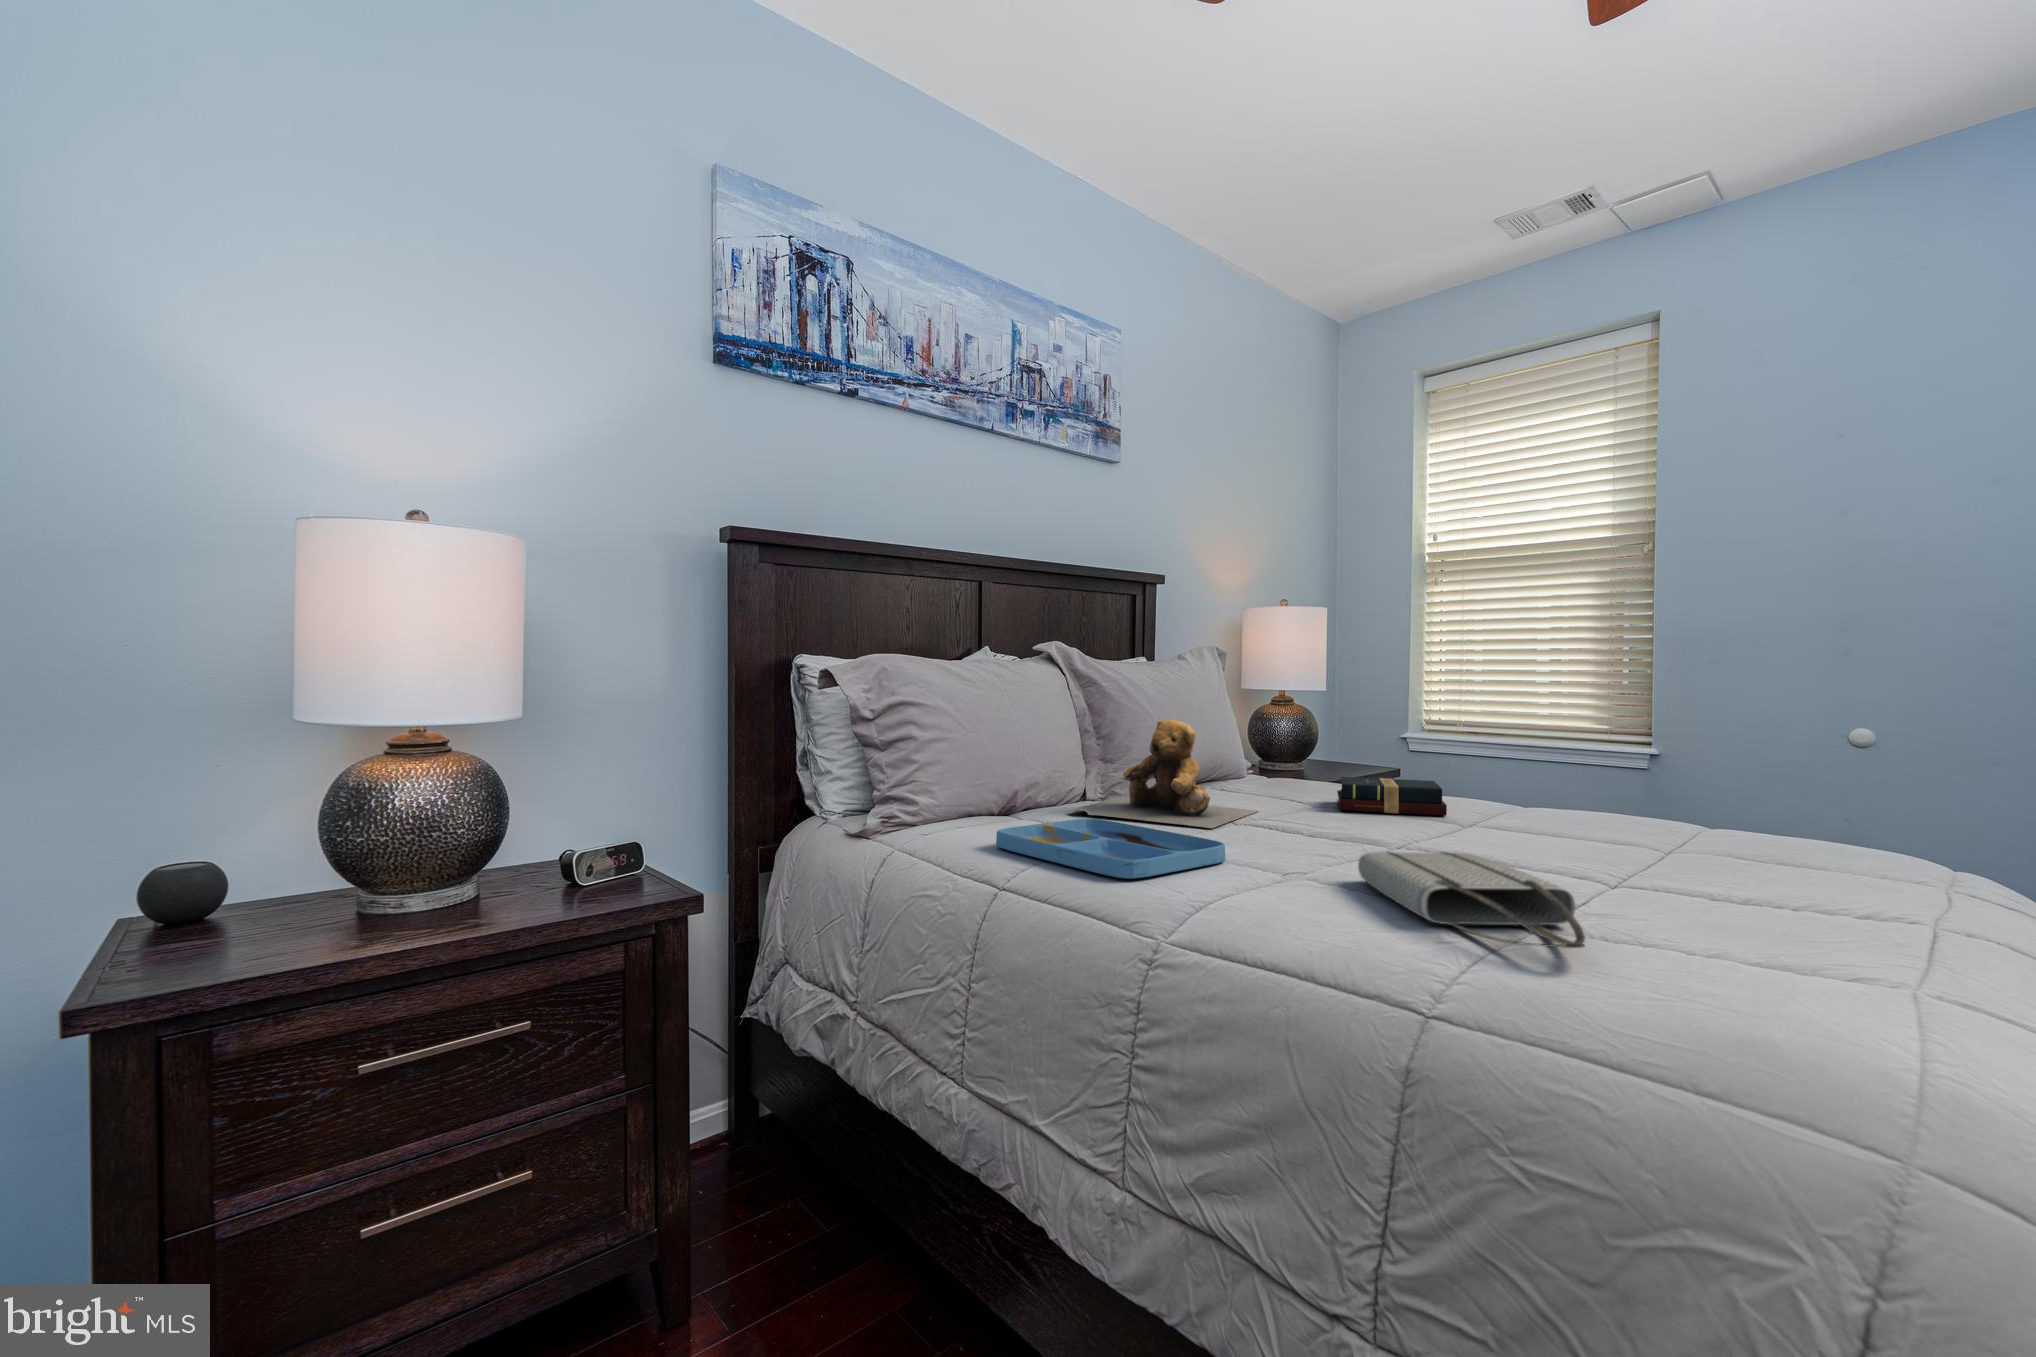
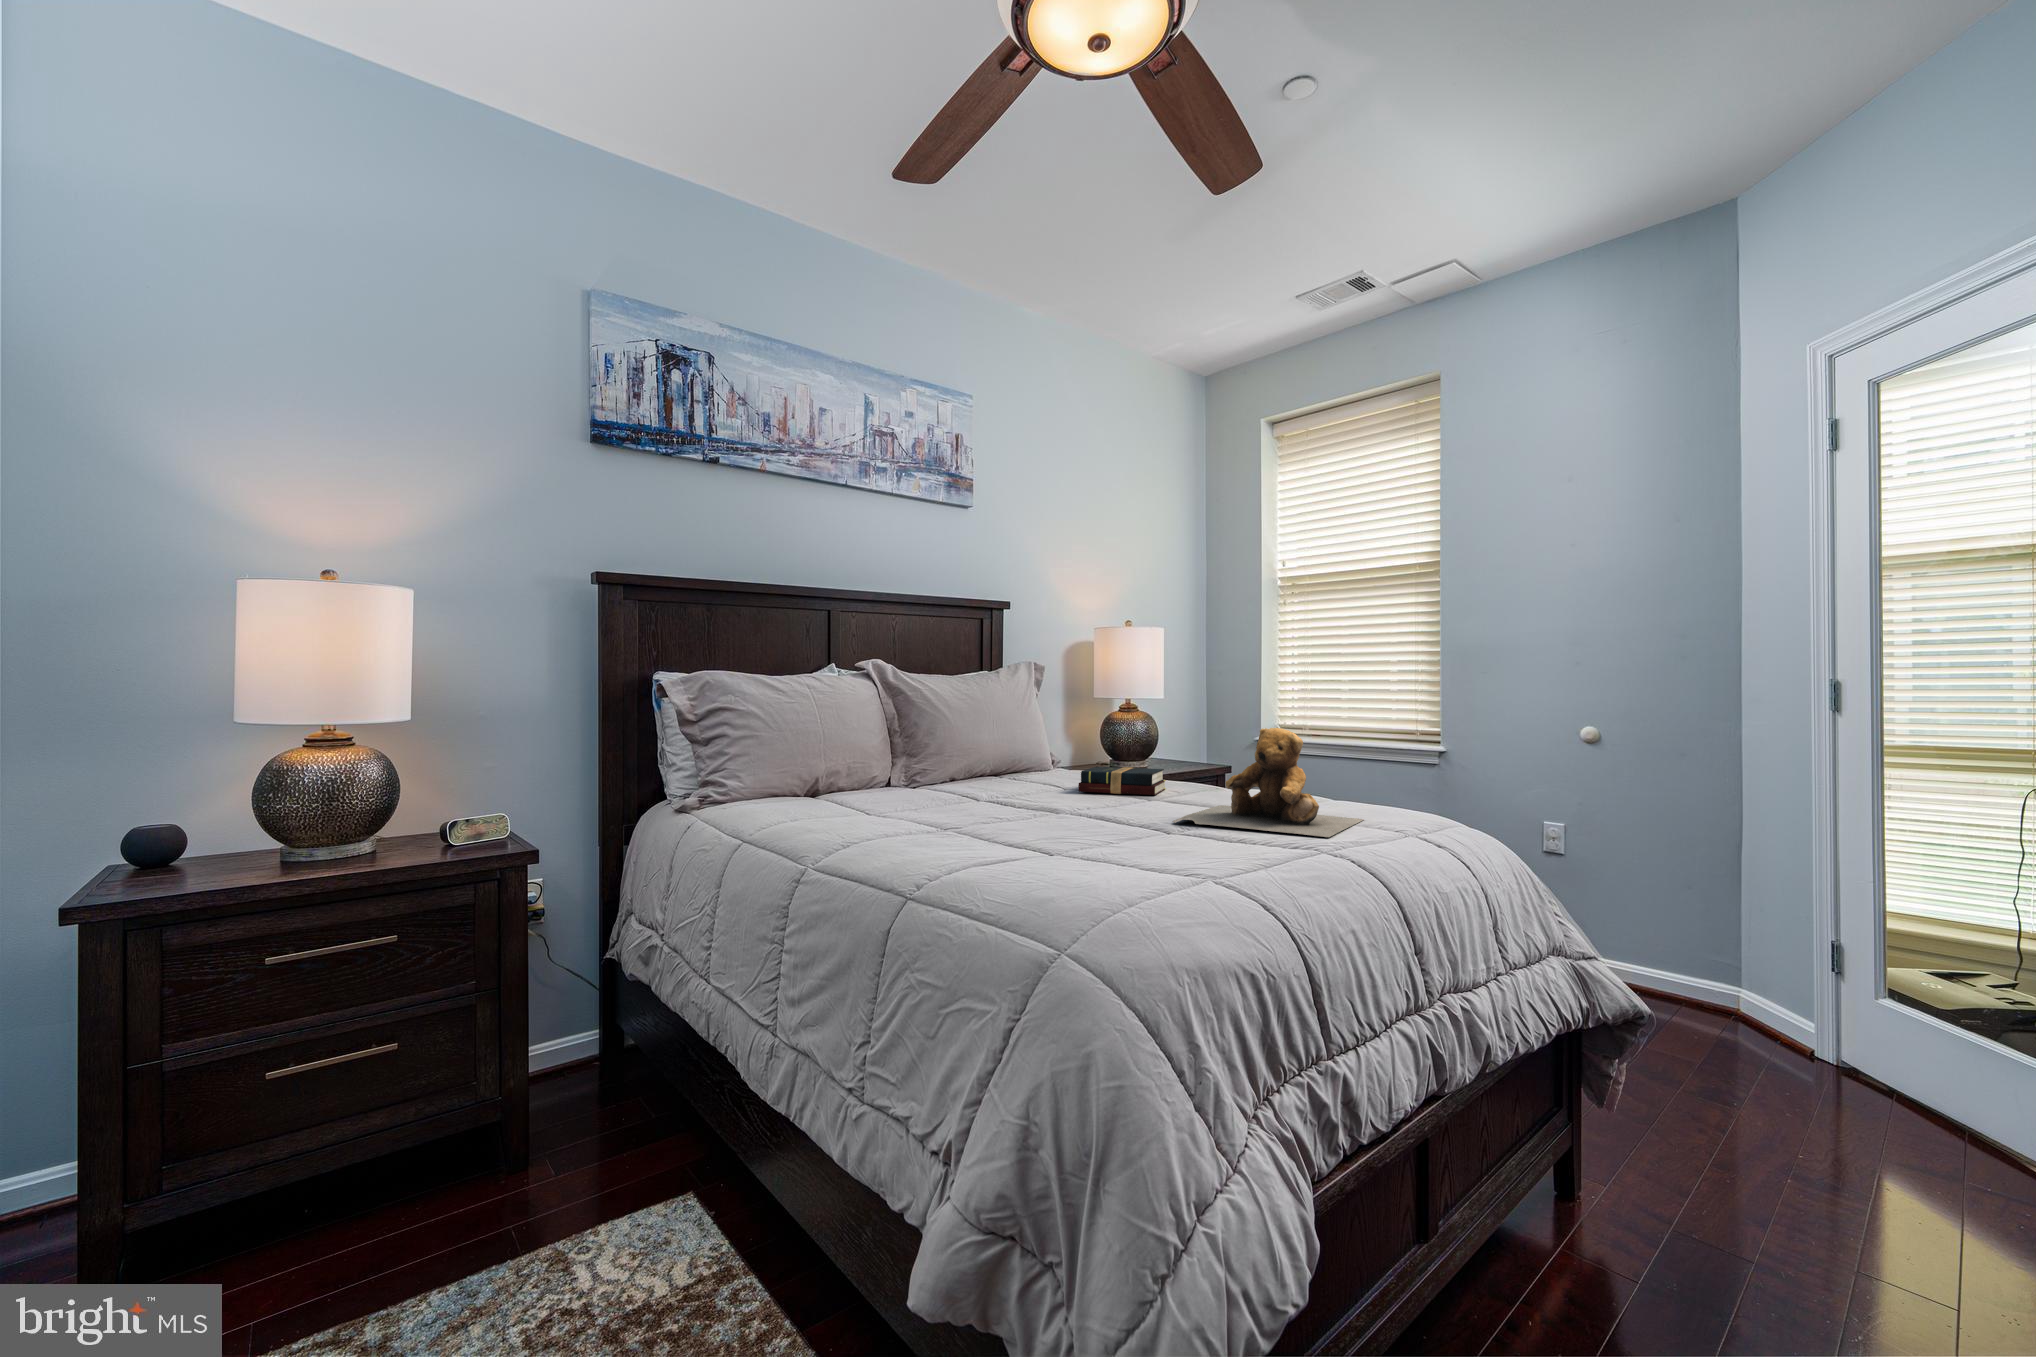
teddy bear: present [1067,720,1258,828] -> present [1173,728,1363,837]
tray: present [996,819,1226,879] -> none [766,796,920,833]
tote bag: present [1358,852,1585,948] -> none [975,812,1078,861]

